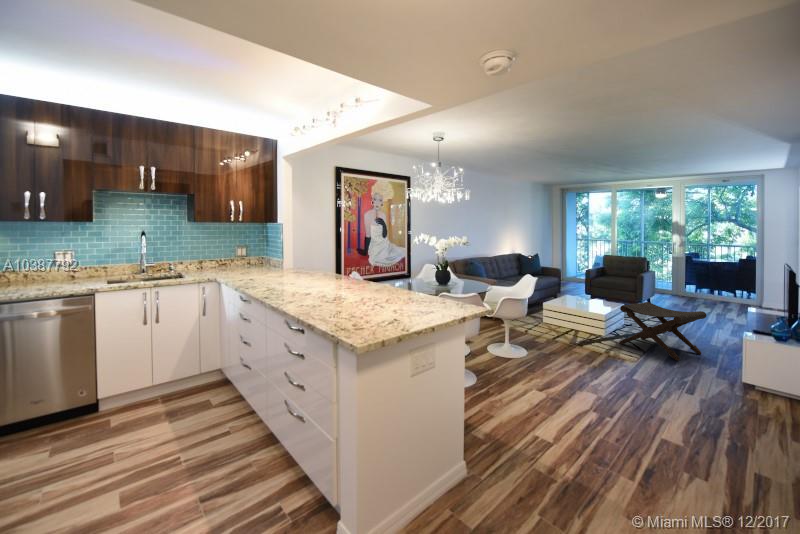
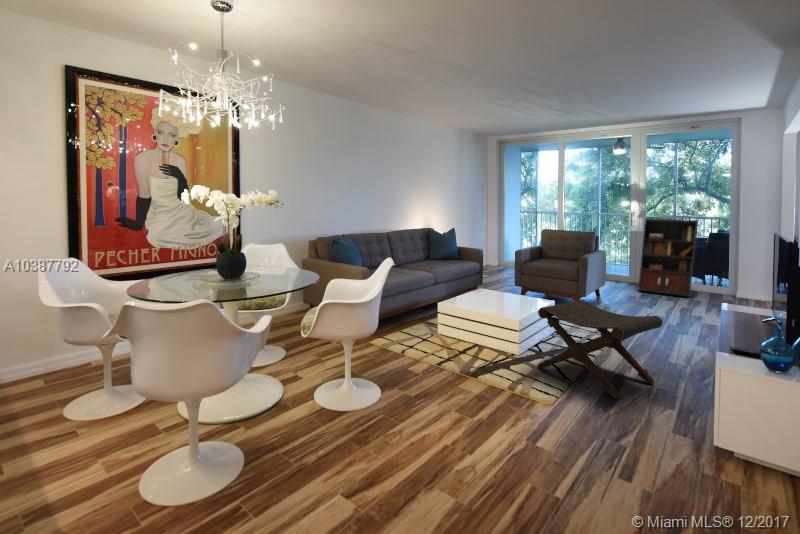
bookcase: none [681,248,737,306] -> present [639,218,698,297]

